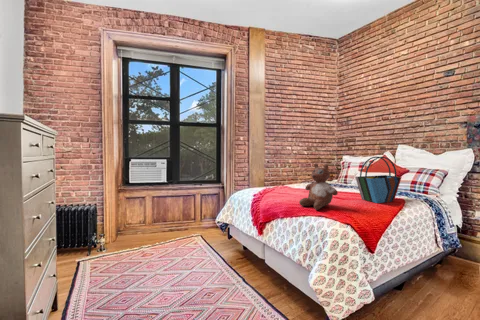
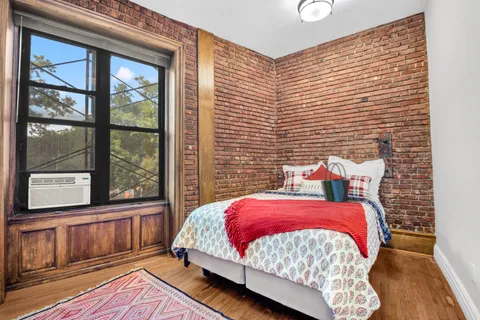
stuffed bear: present [300,163,338,210] -> none [287,168,320,210]

